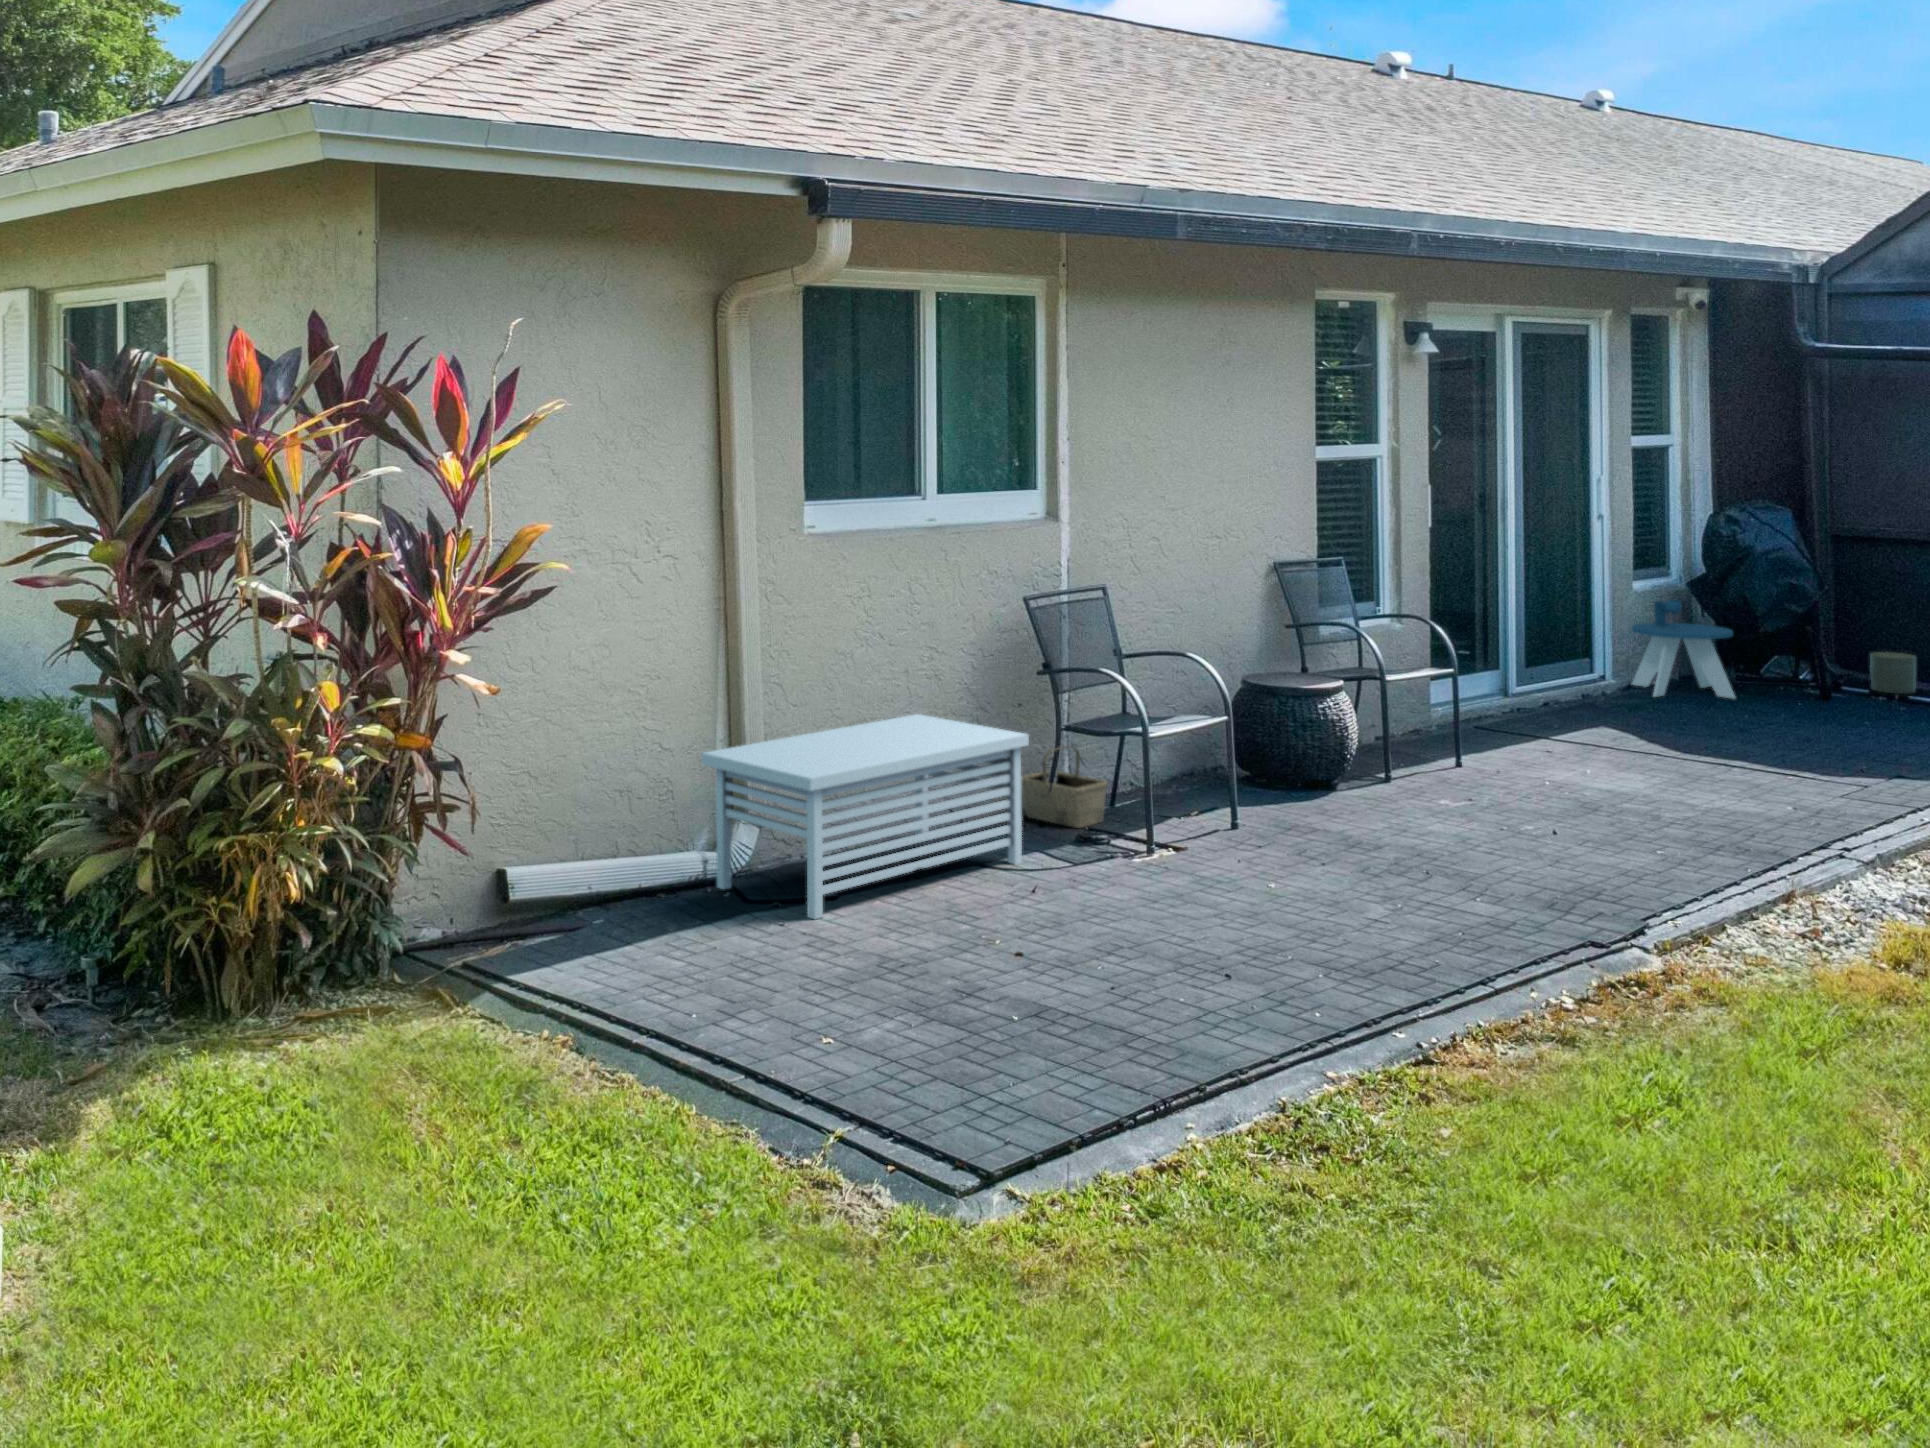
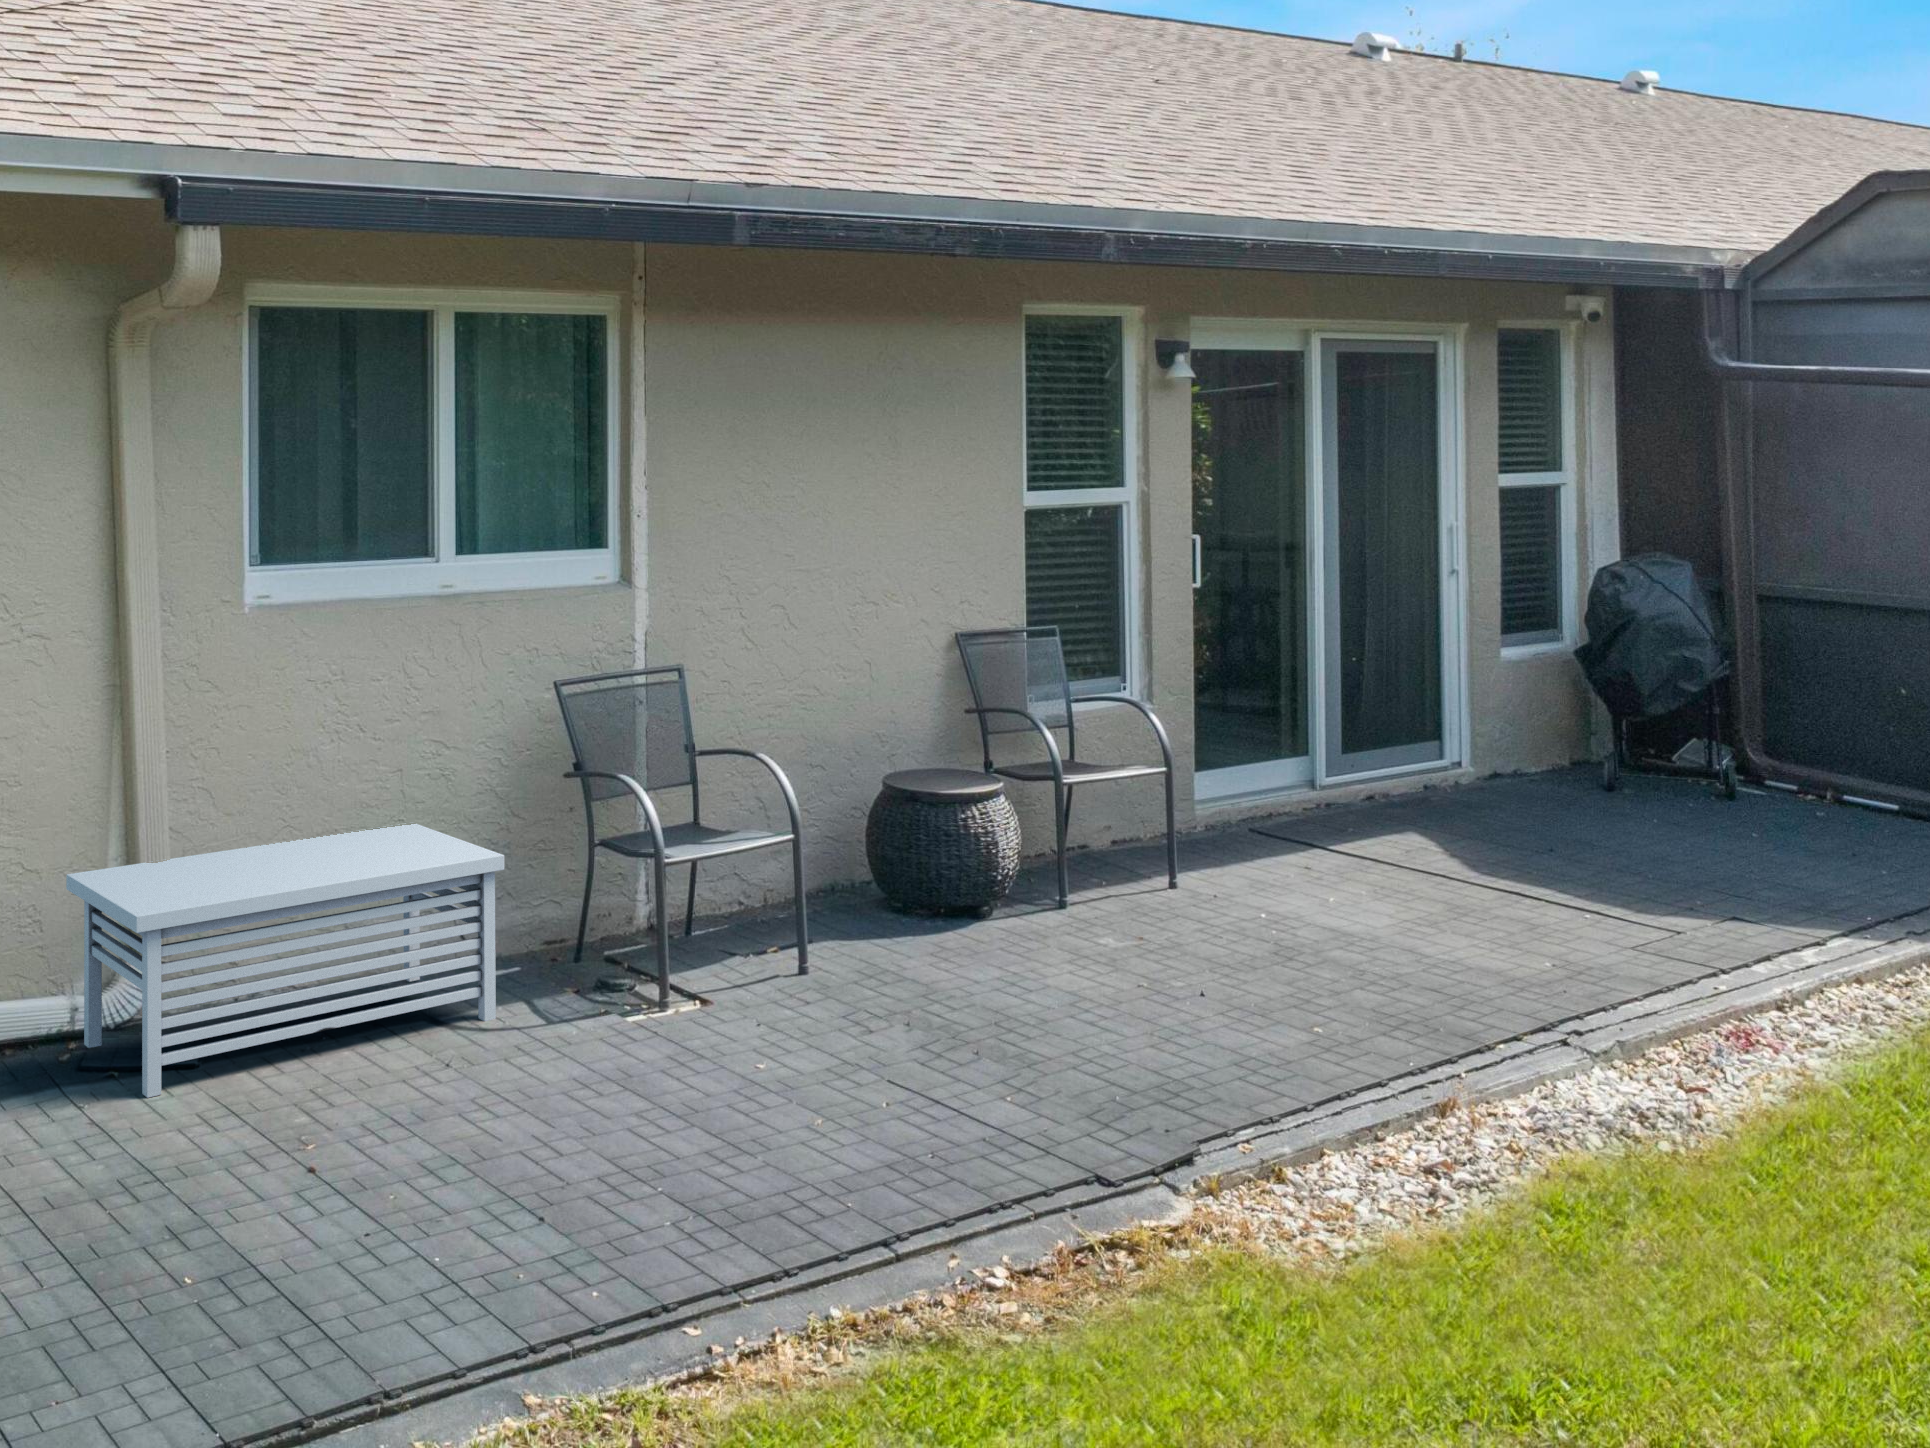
side table: present [1632,600,1735,699] -> none [1488,677,1612,802]
planter: present [1870,652,1916,694] -> none [1794,745,1851,799]
basket: present [1021,746,1108,828] -> none [561,863,664,969]

